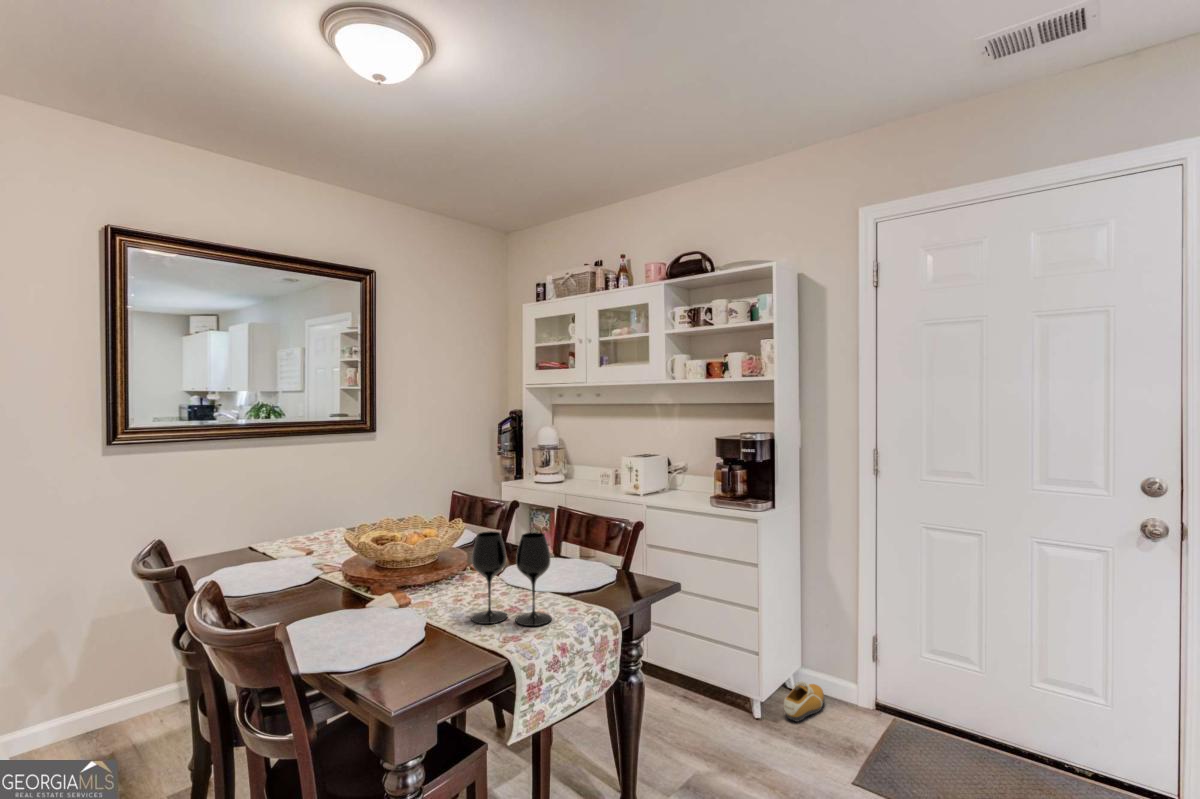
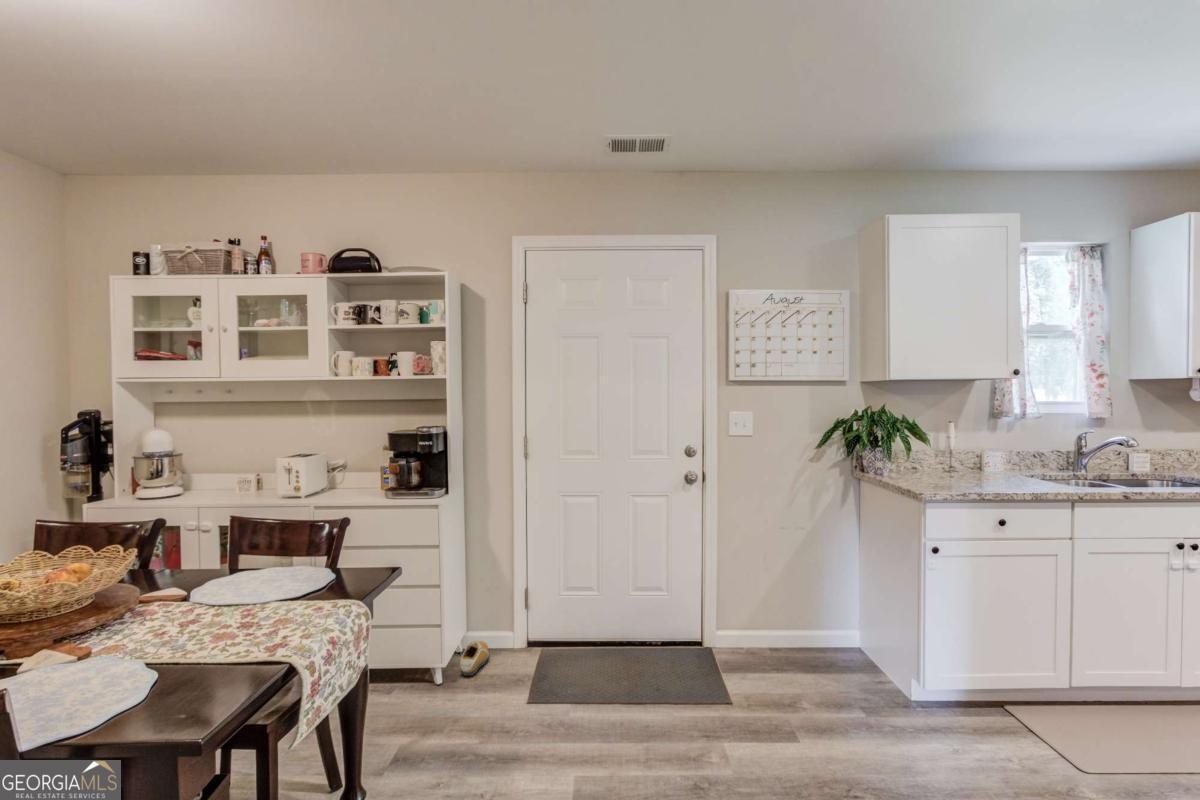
wine glass: present [471,531,552,626] -> none [201,533,306,645]

